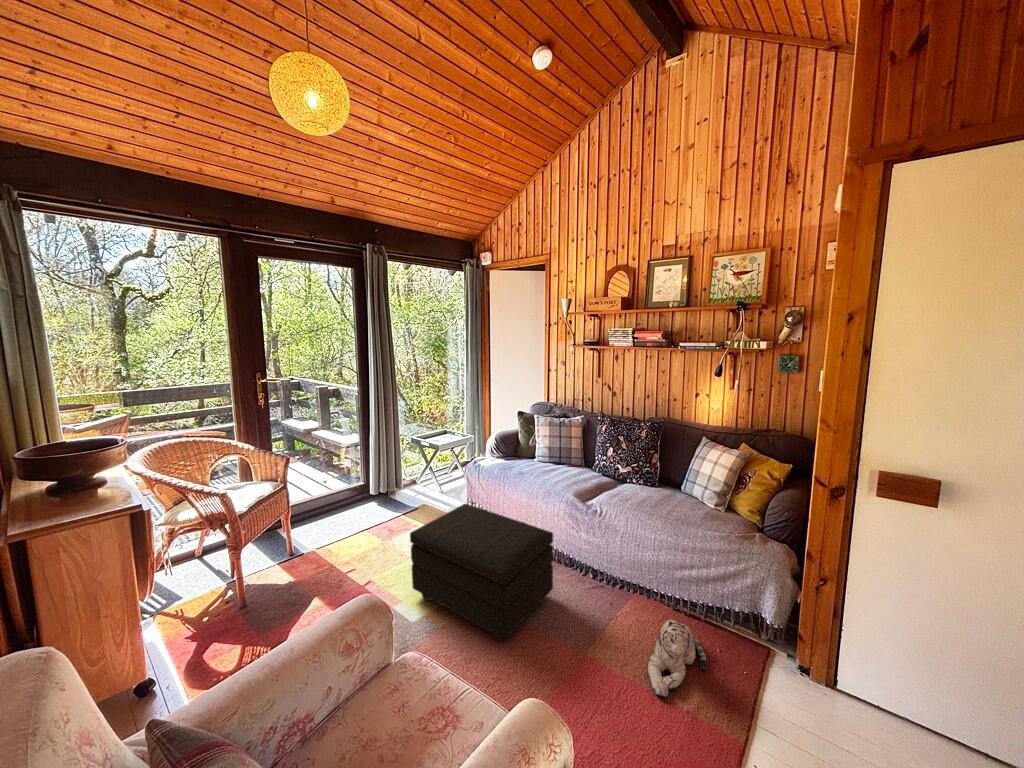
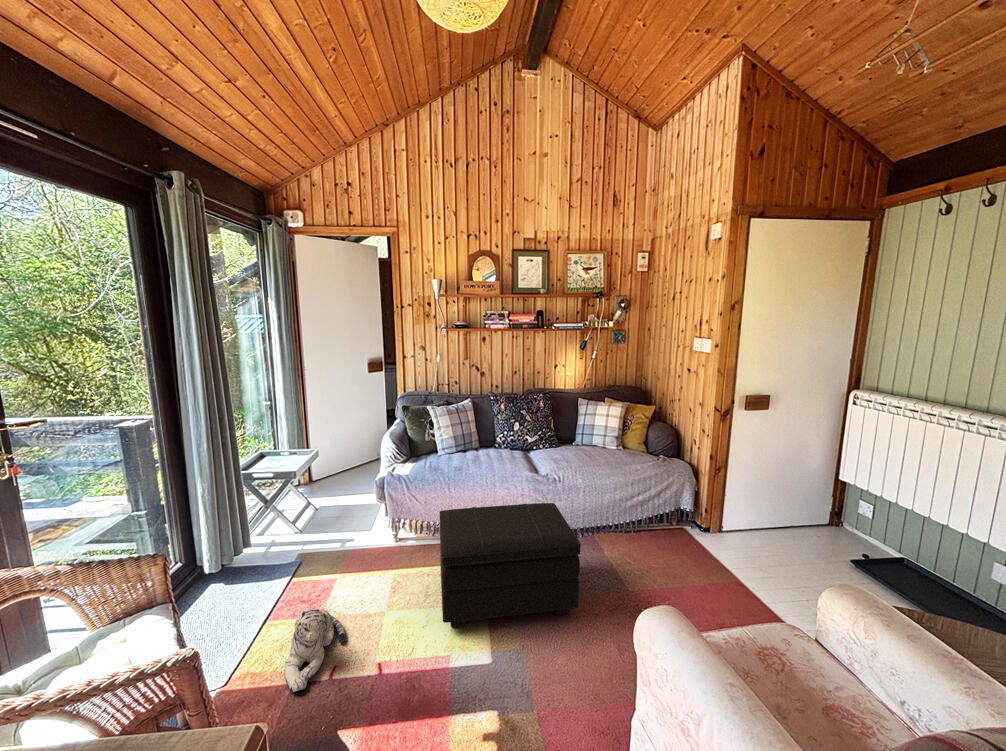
plush toy: present [648,620,707,697] -> present [284,609,345,692]

